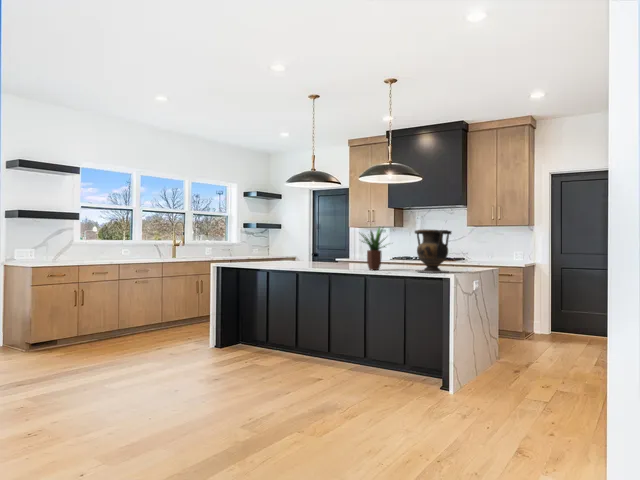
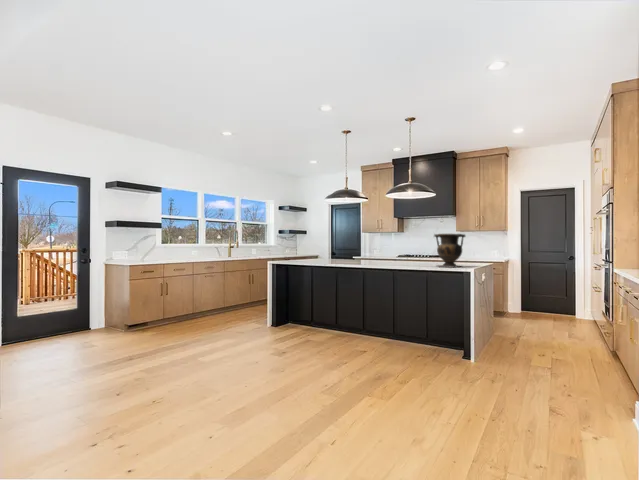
potted plant: present [362,228,385,270] -> none [387,231,414,265]

